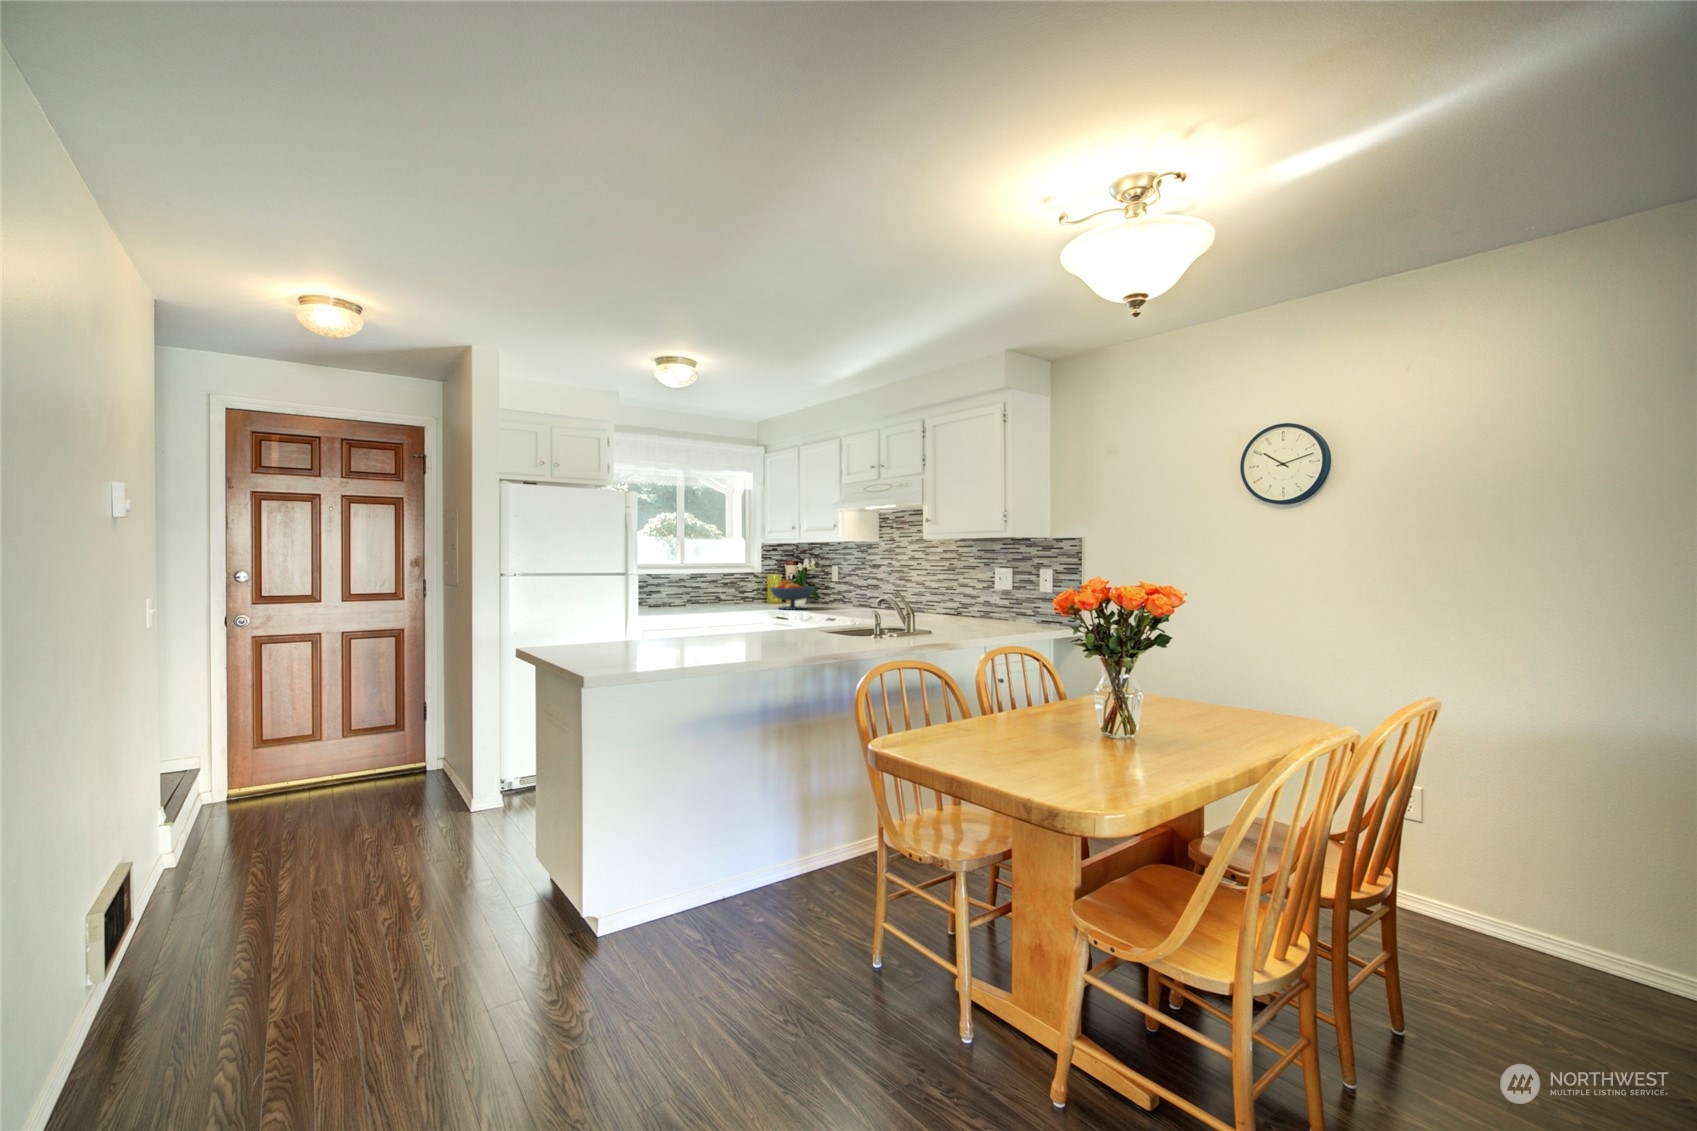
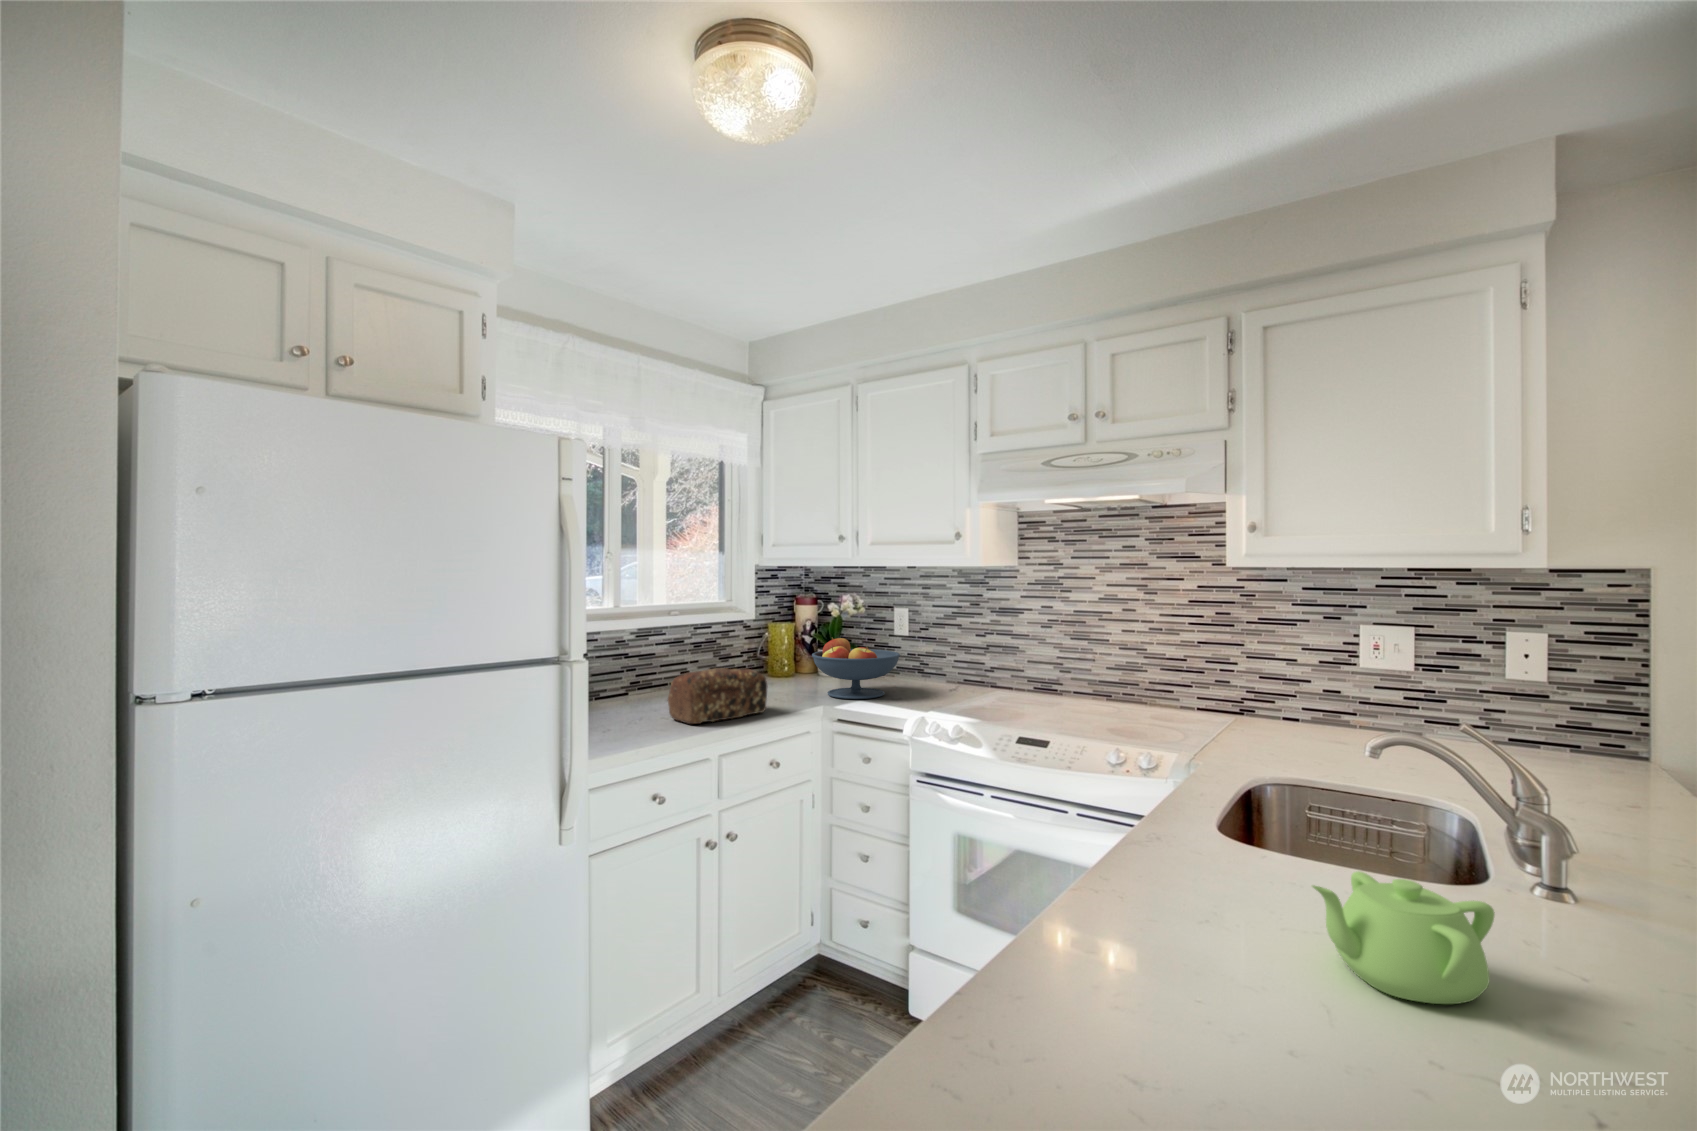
bread loaf: none [689,590,736,613] -> present [667,668,767,724]
teapot: none [766,617,810,644] -> present [1313,871,1495,1004]

